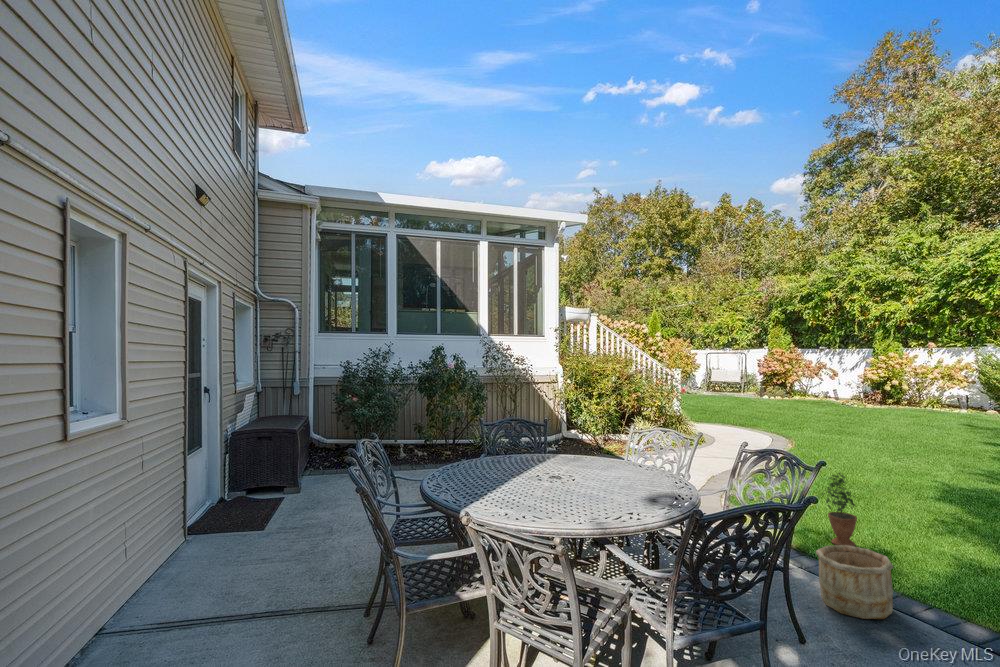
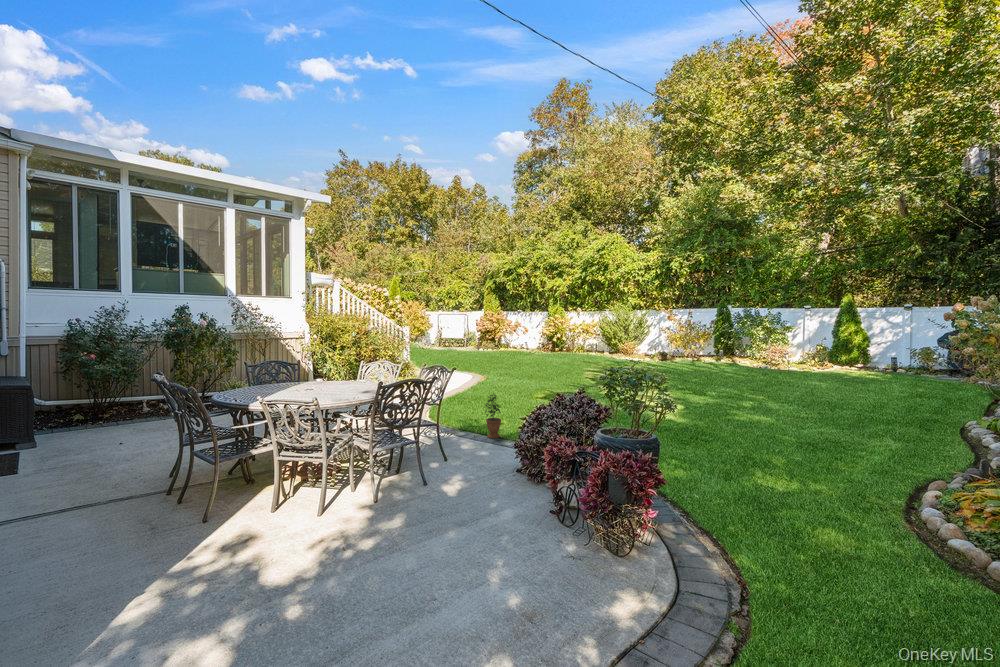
wooden bucket: present [816,545,893,619] -> none [469,433,506,471]

